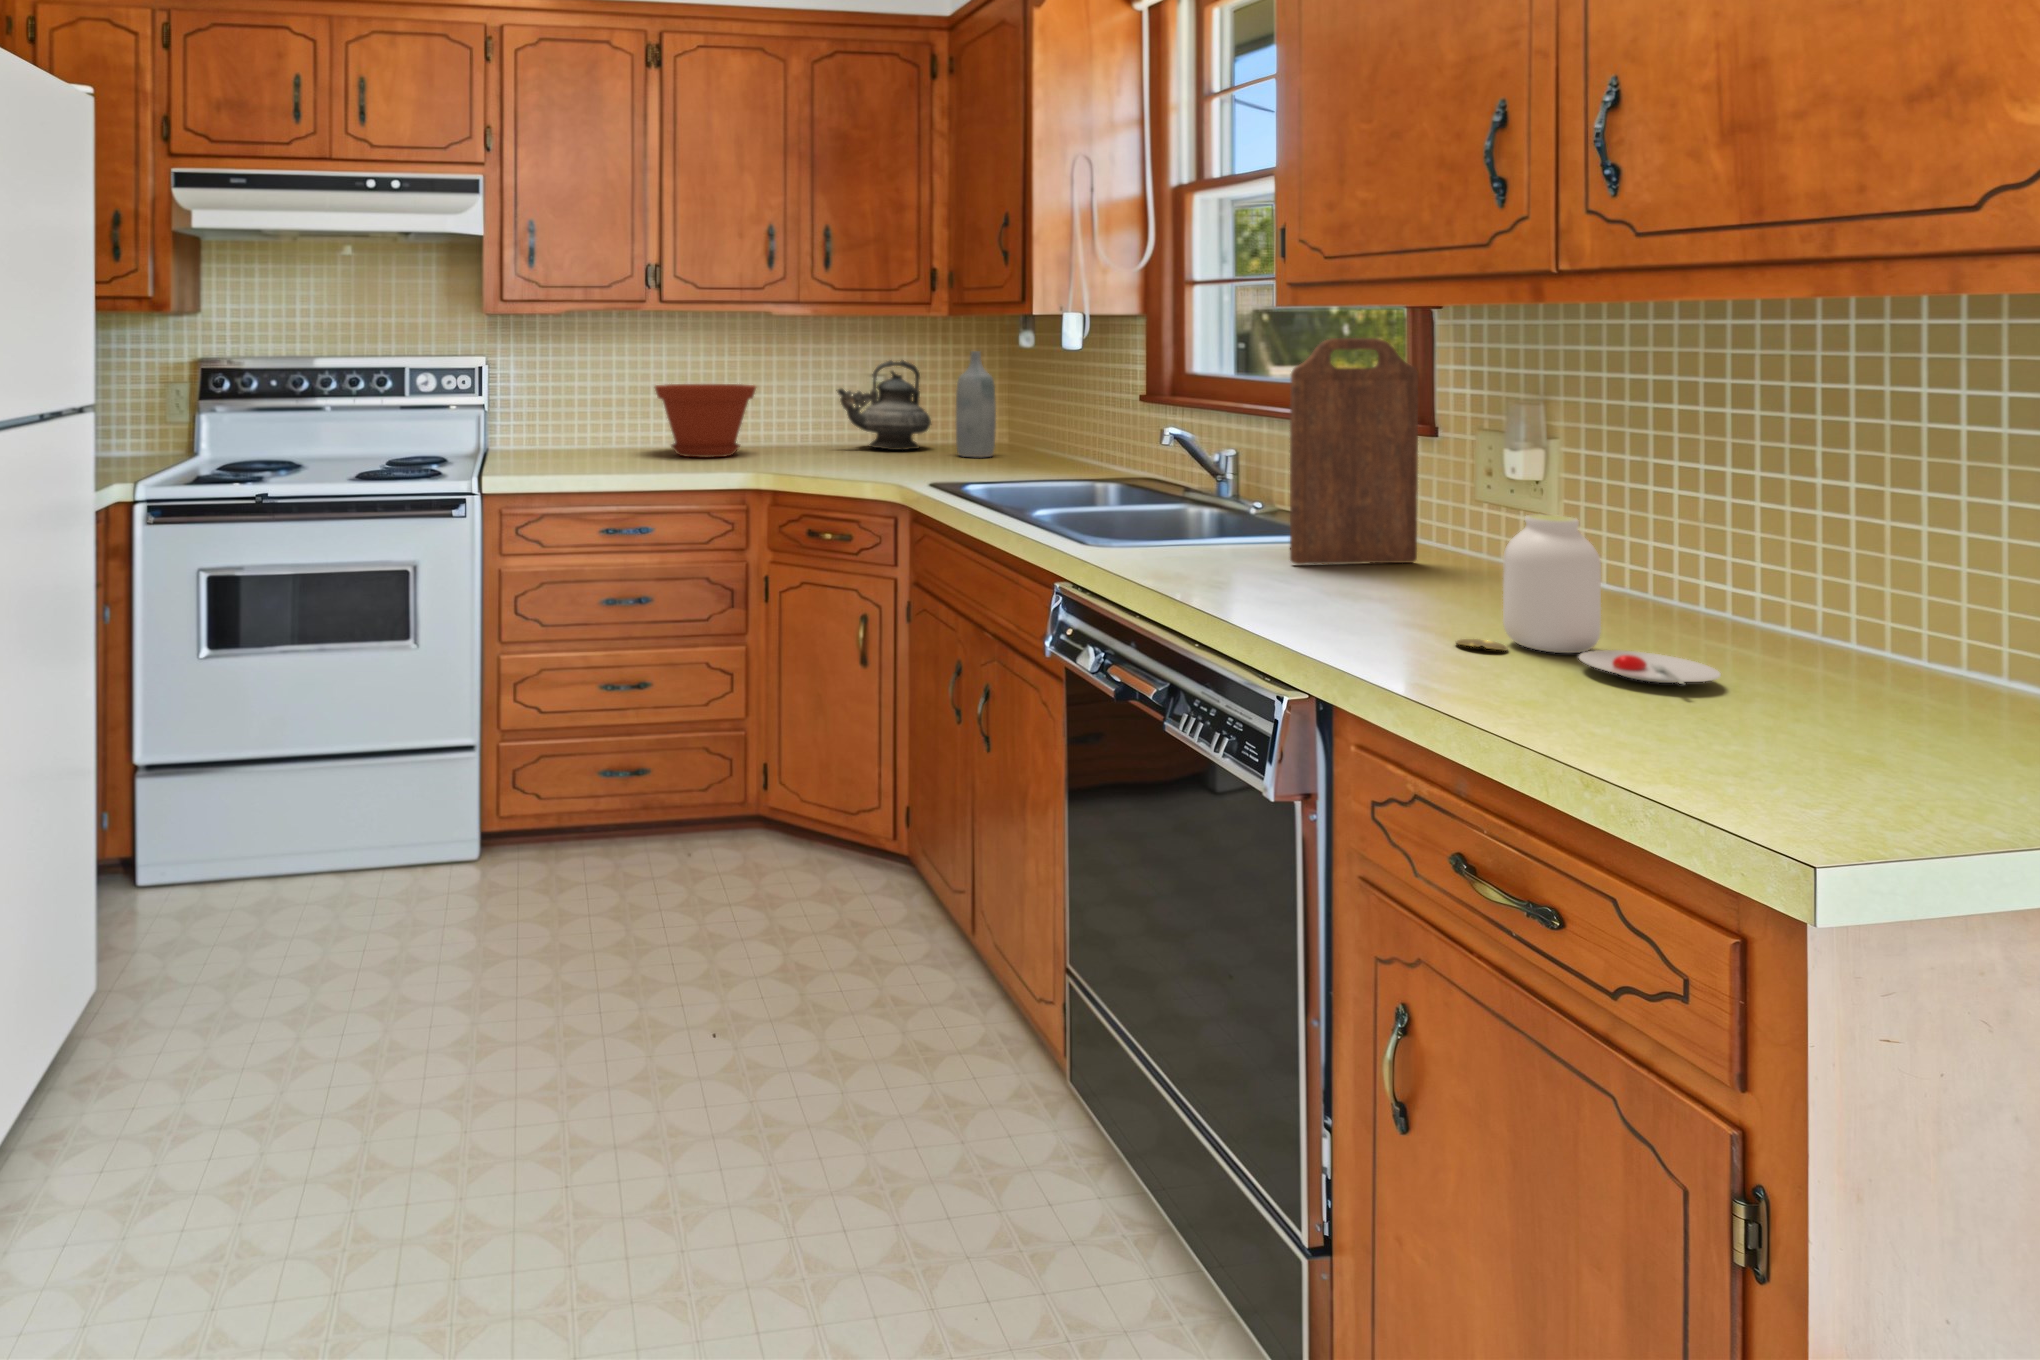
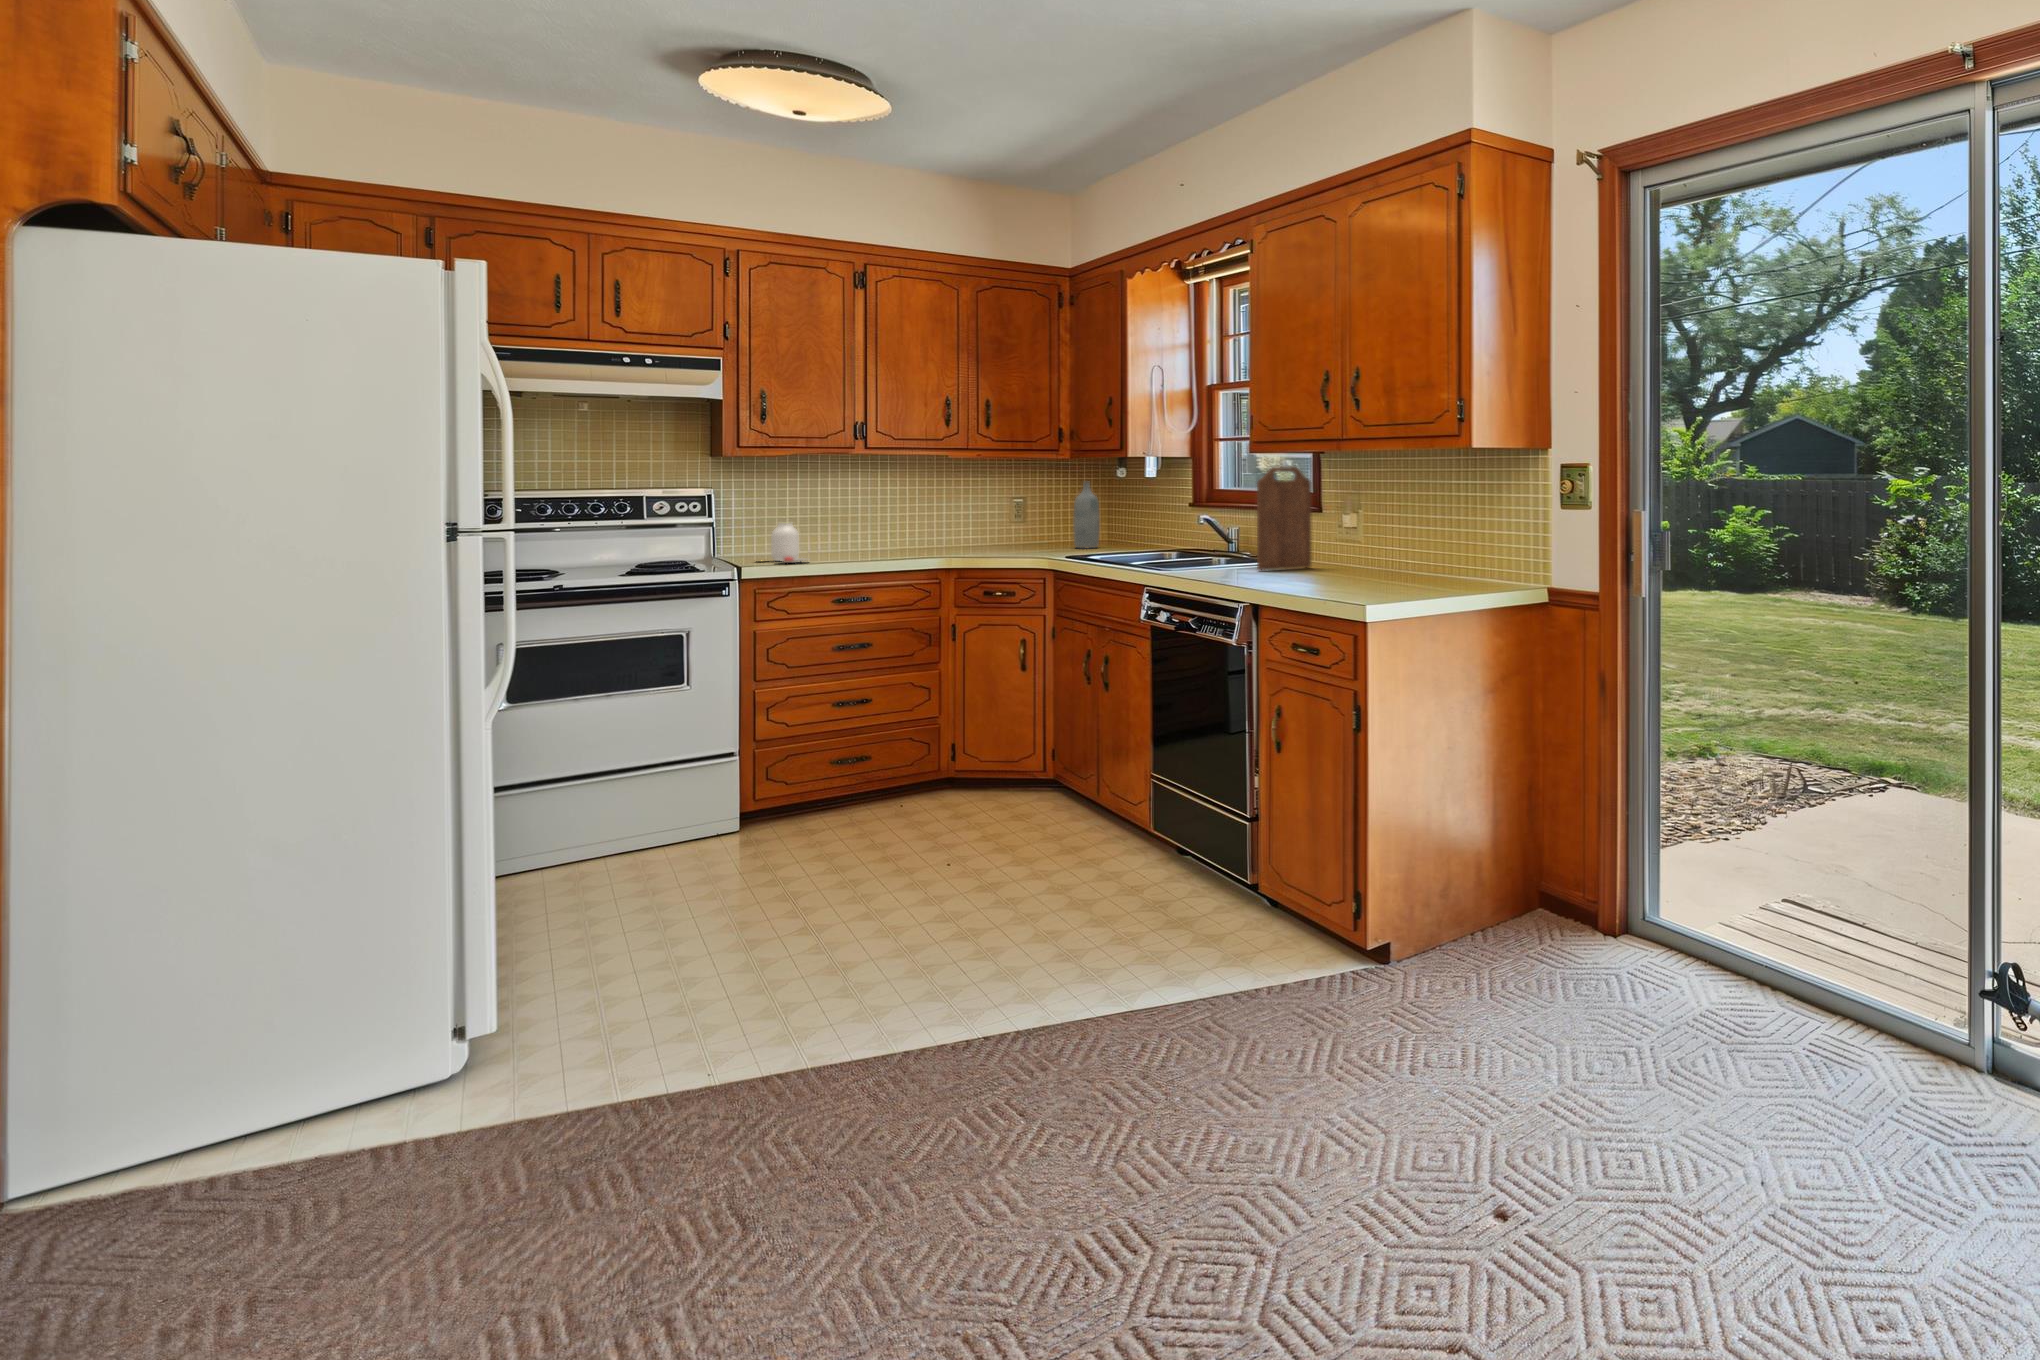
teapot: present [836,360,931,450] -> none [990,488,1056,547]
plant pot: present [655,384,756,457] -> none [855,506,934,555]
jar: present [1456,515,1721,684] -> present [756,523,810,563]

